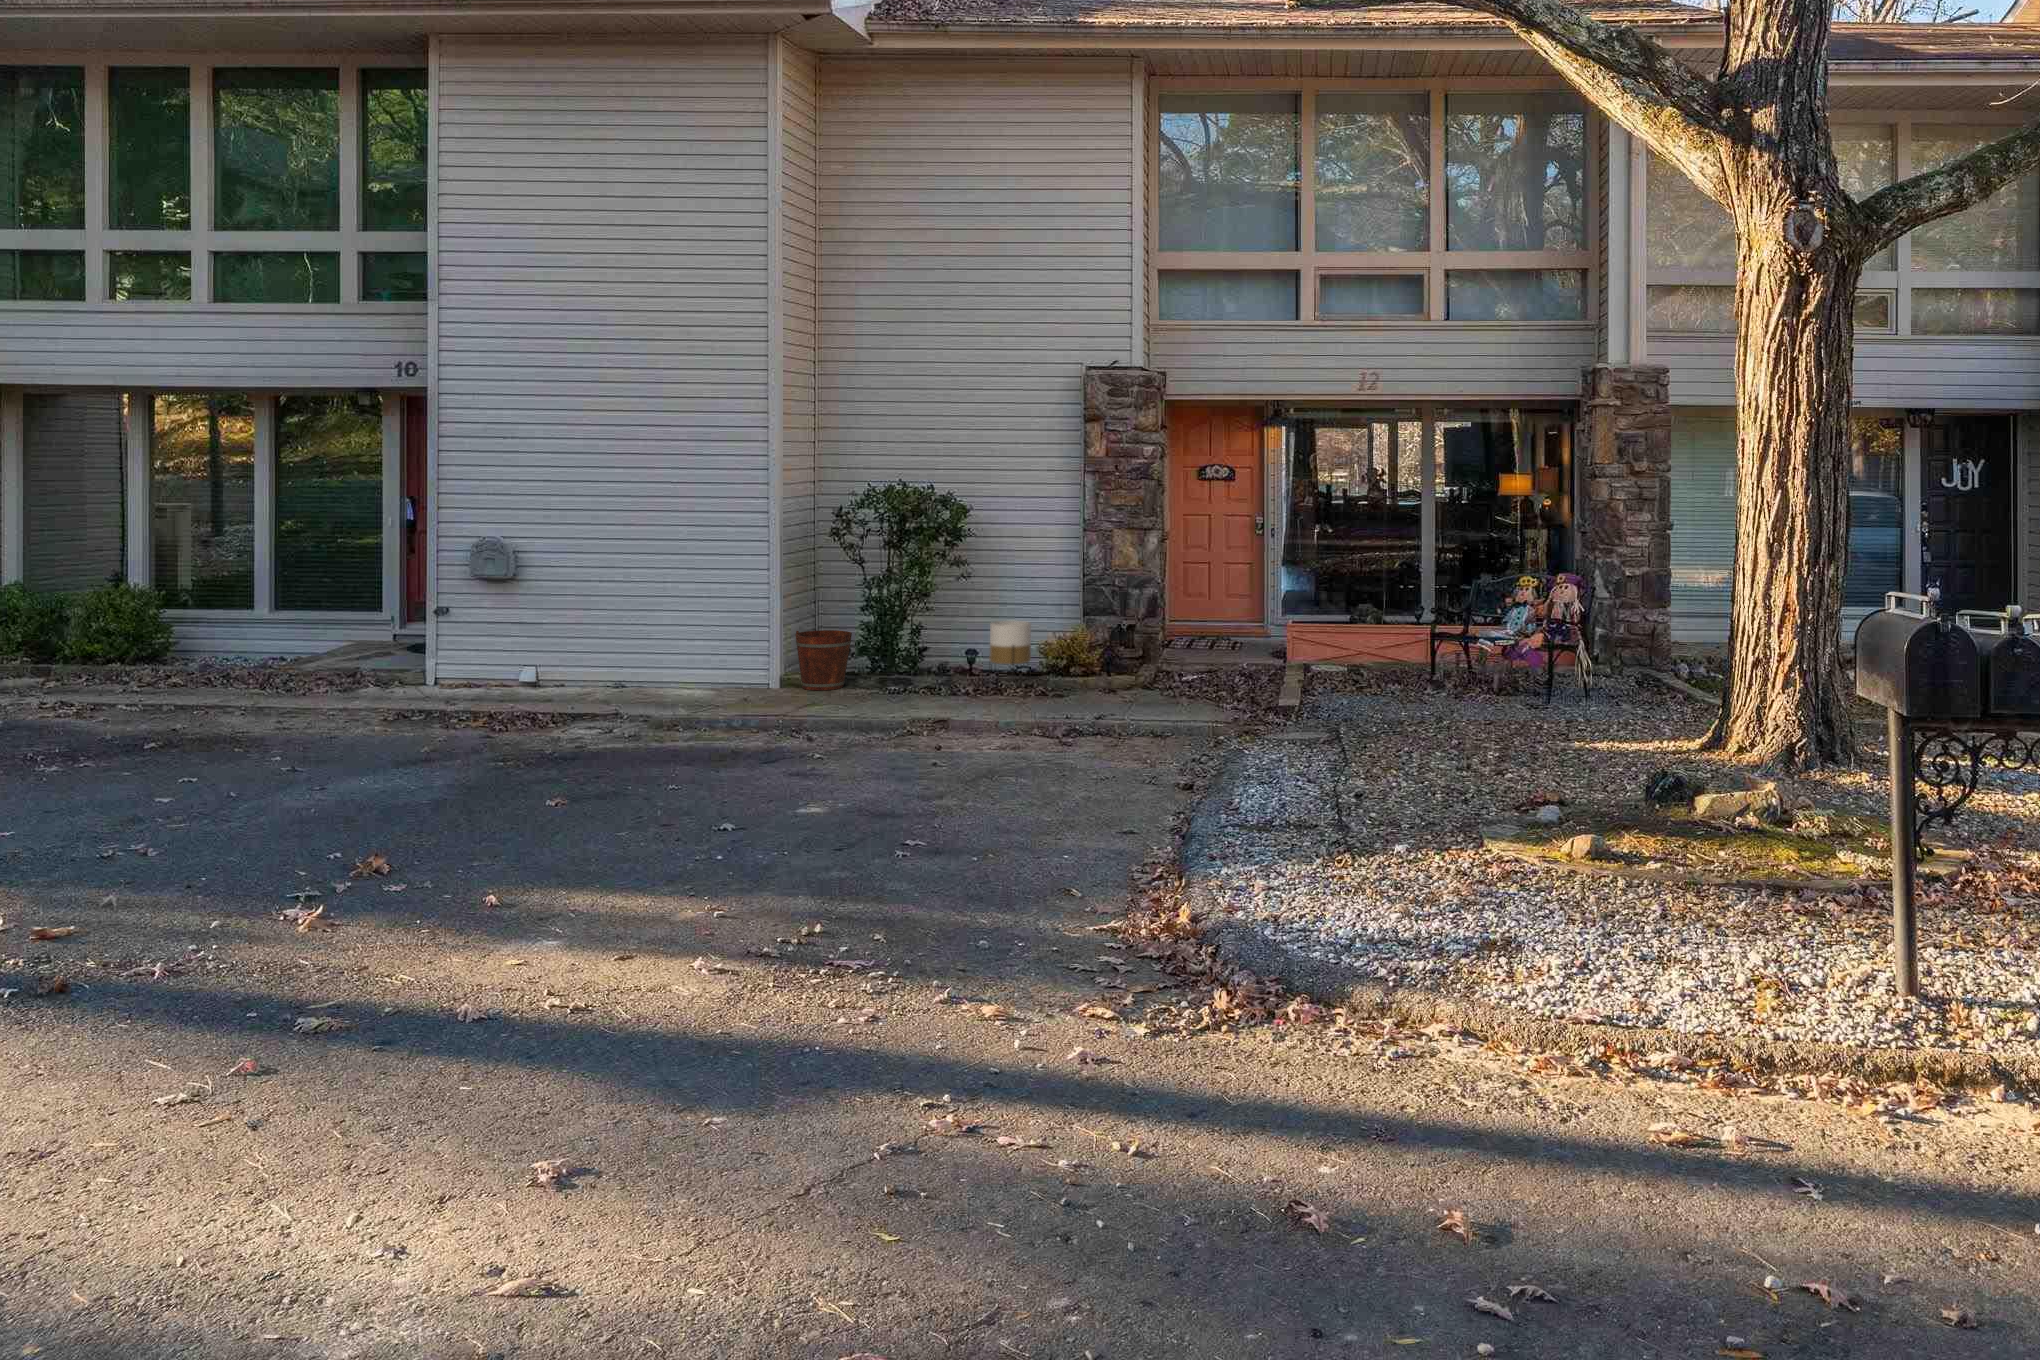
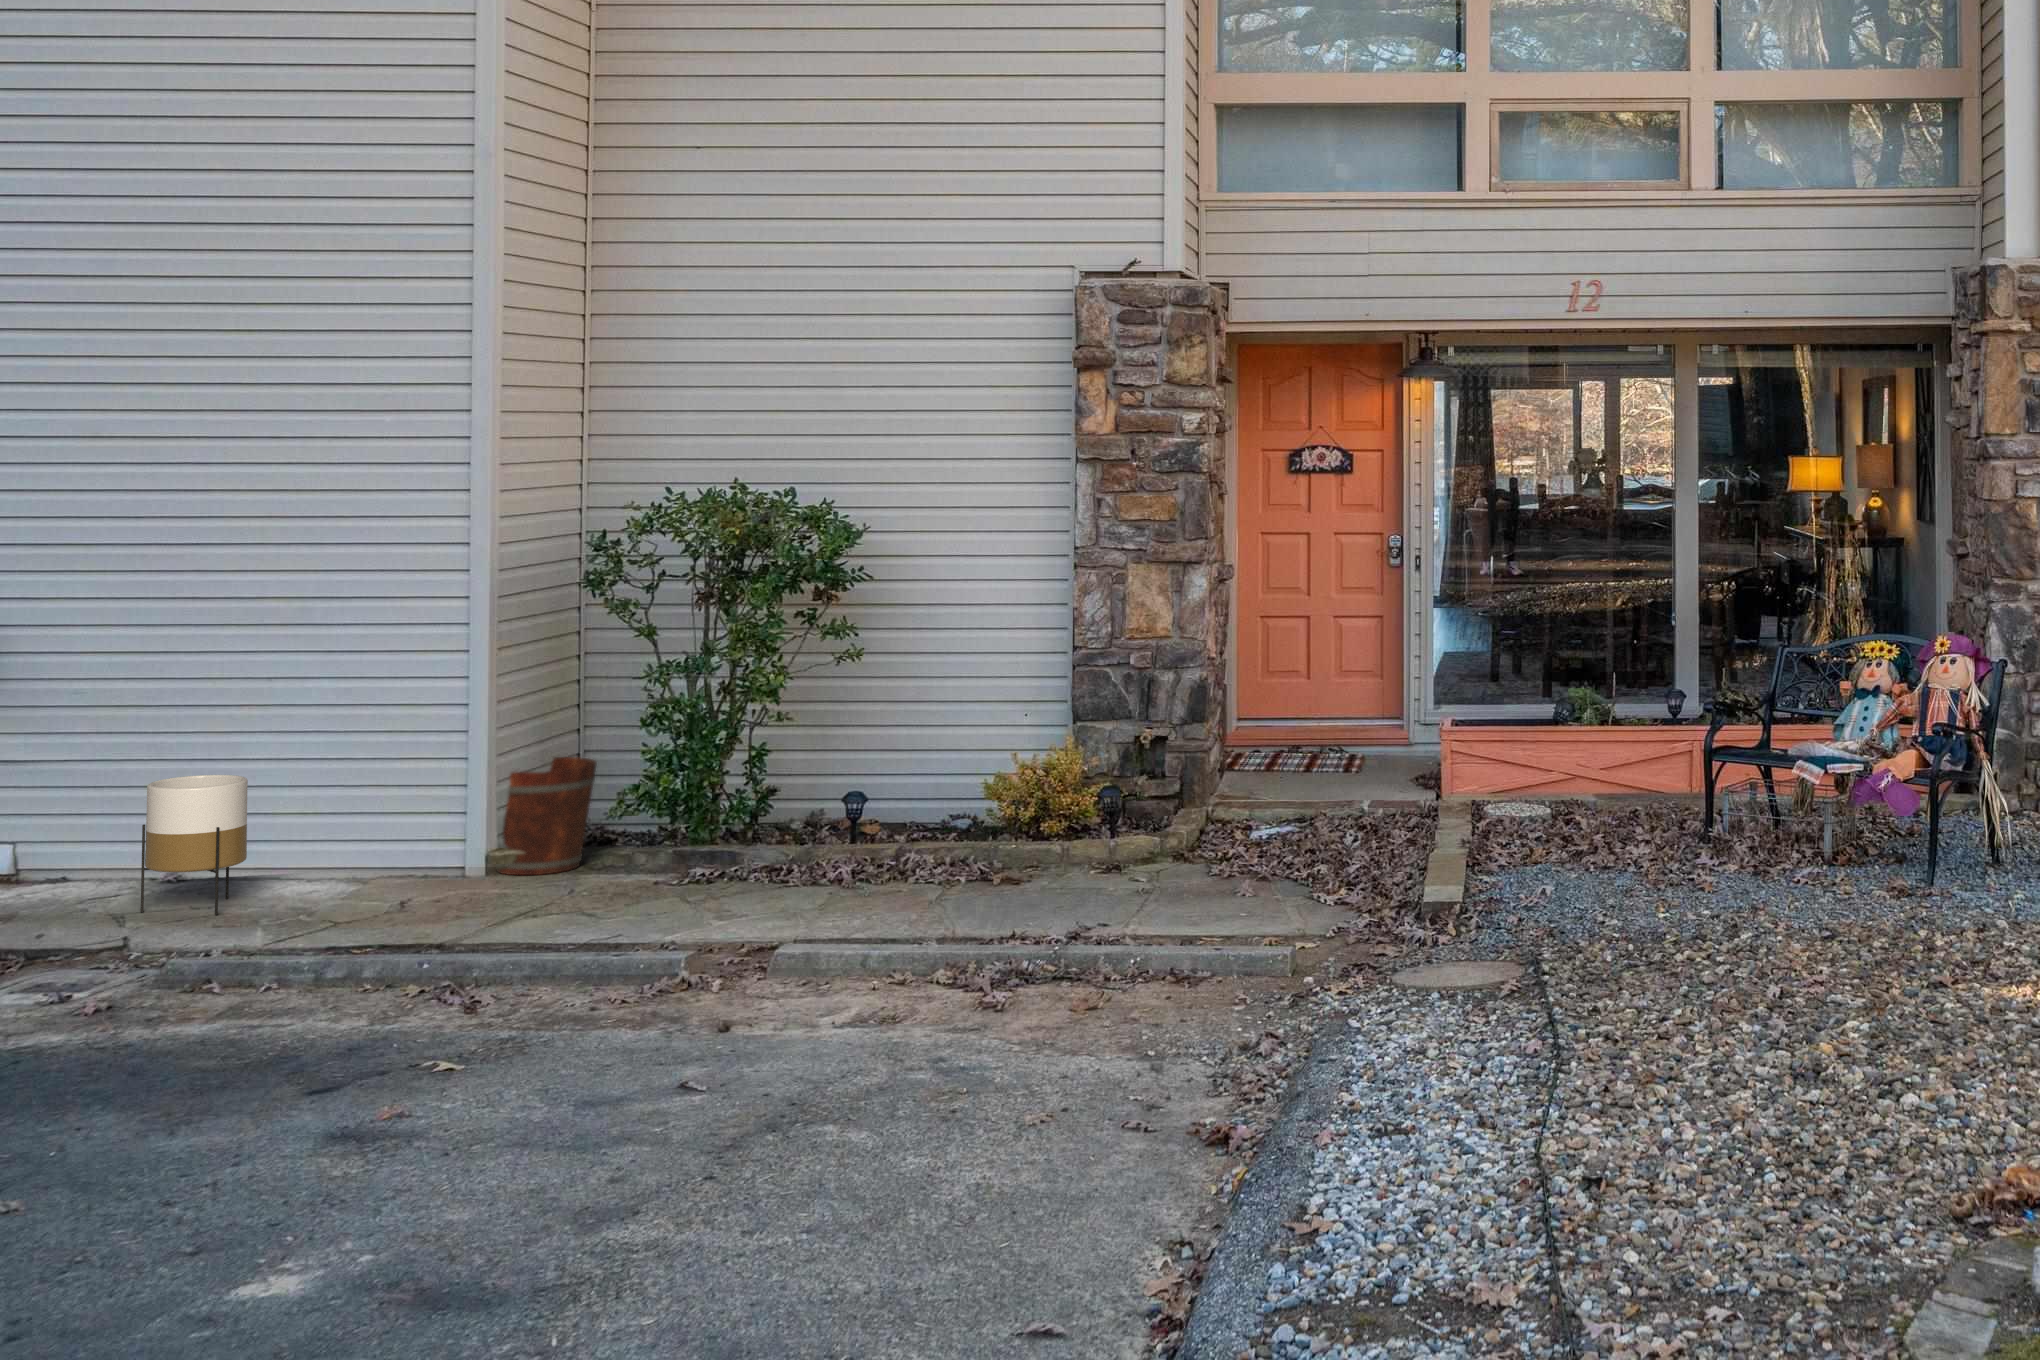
planter: present [989,620,1031,676] -> present [141,775,248,915]

